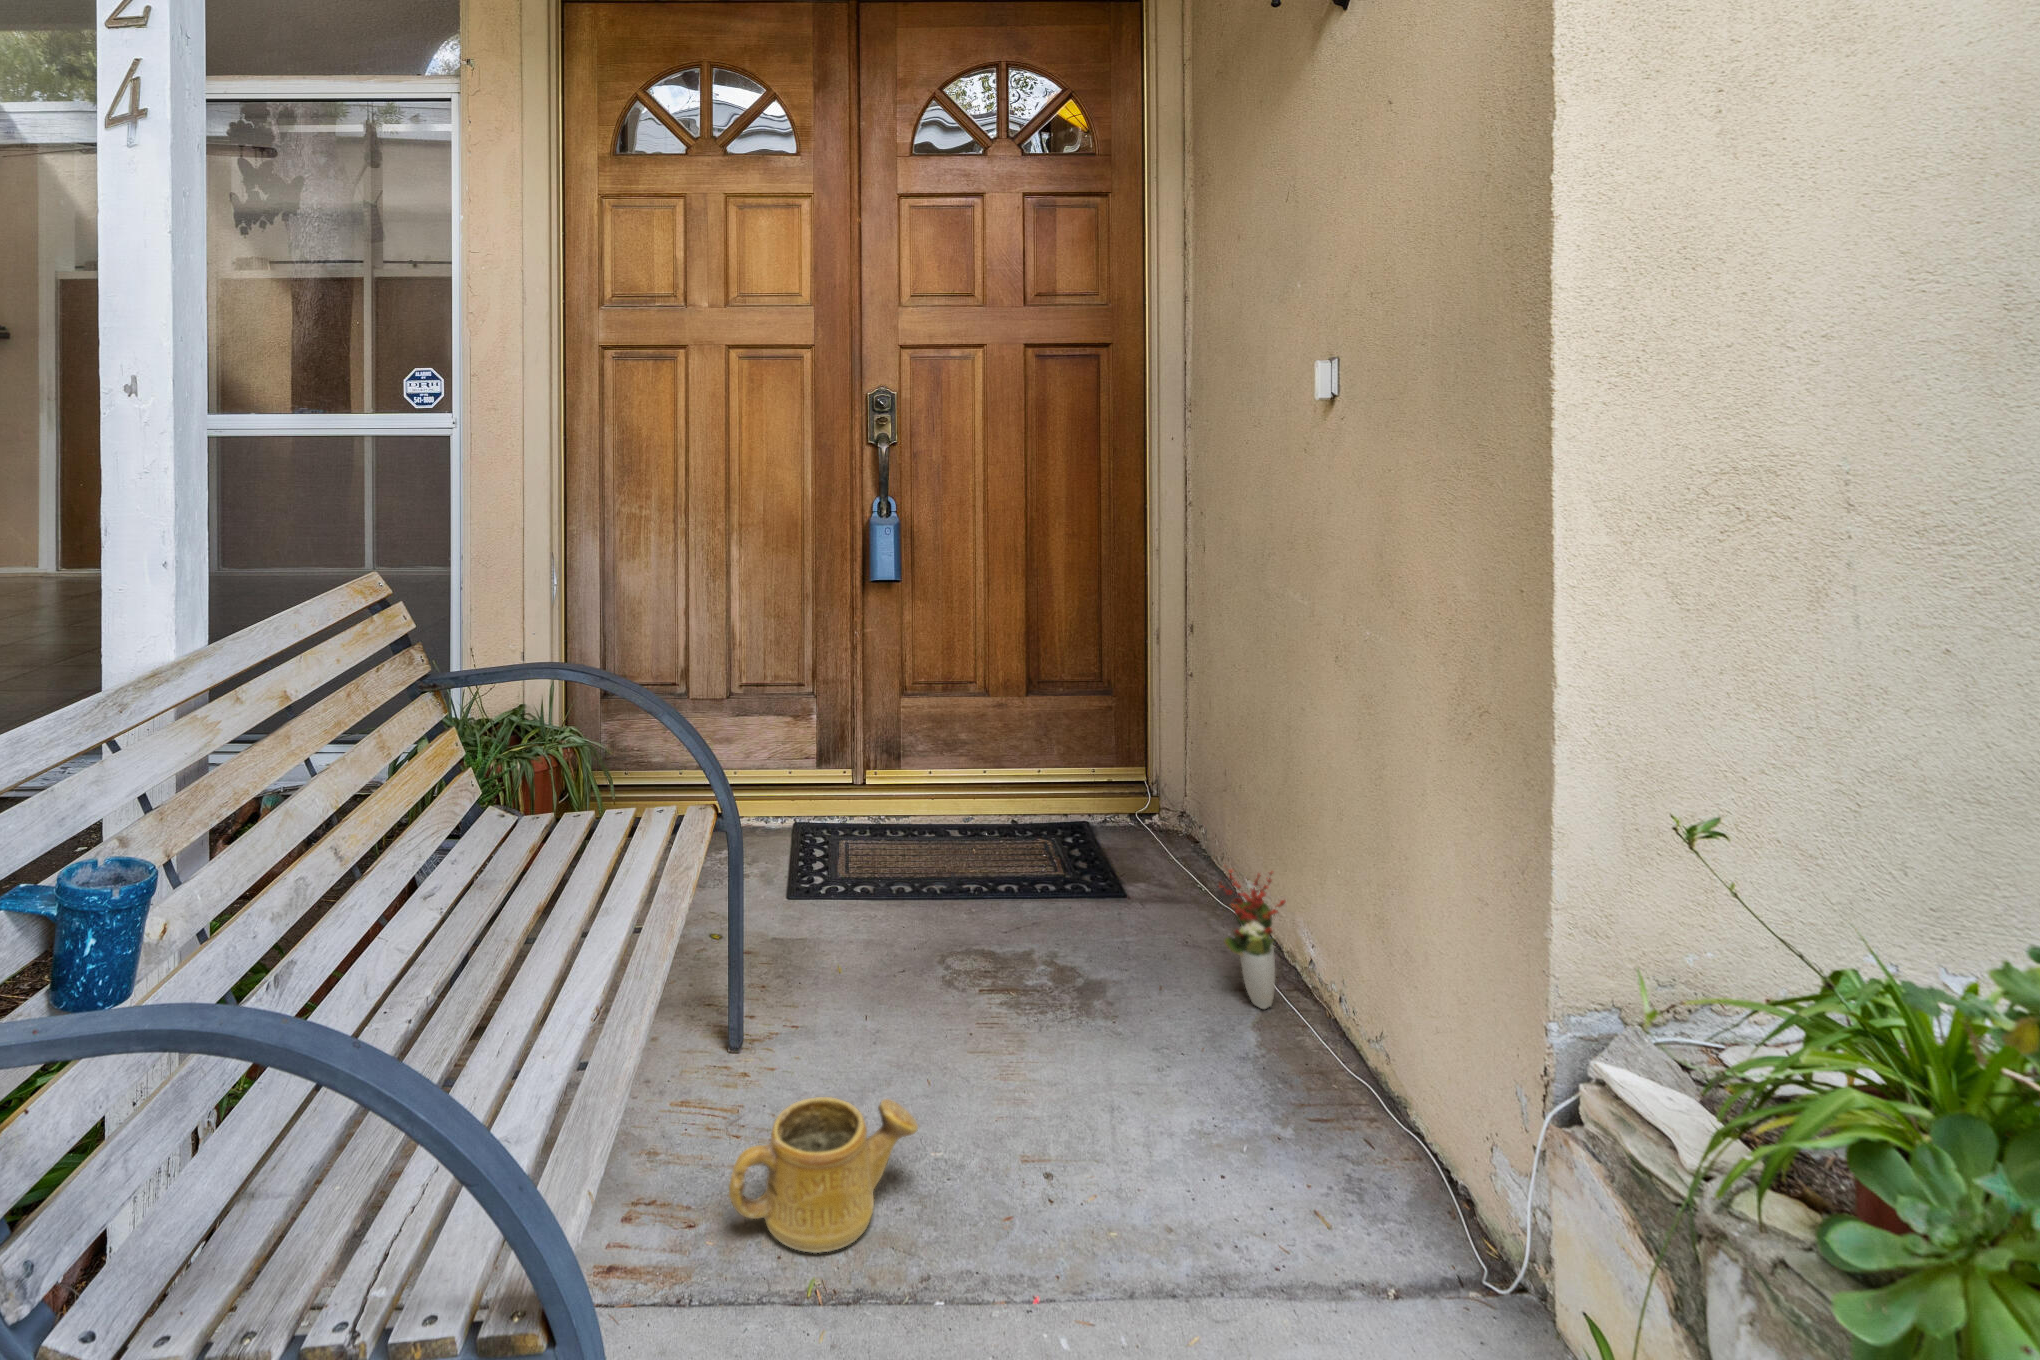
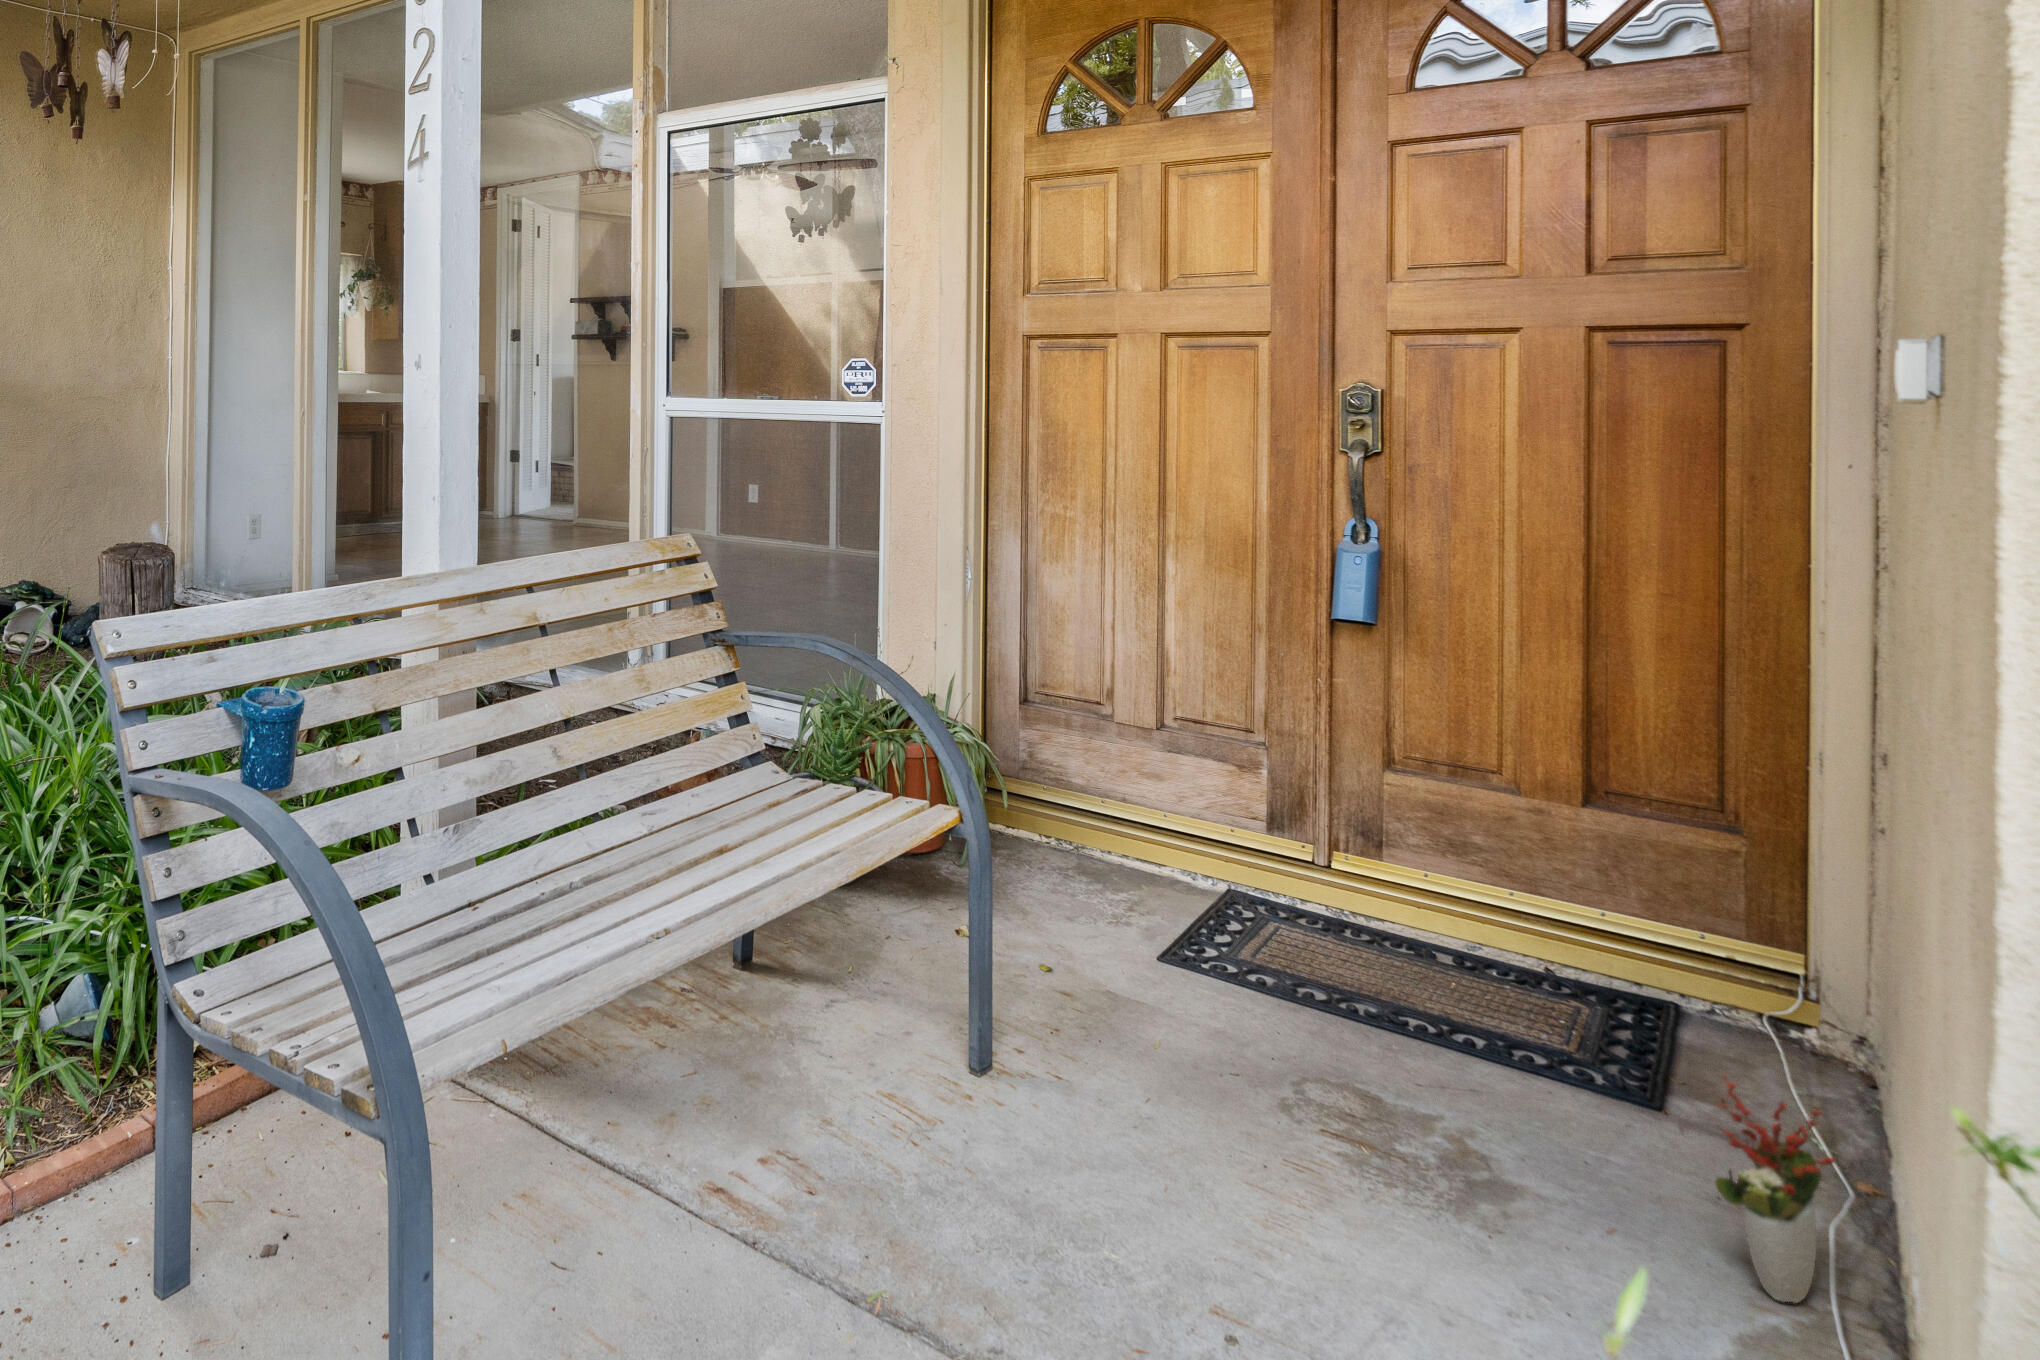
watering can: present [729,1097,918,1253] -> none [881,1094,1093,1244]

